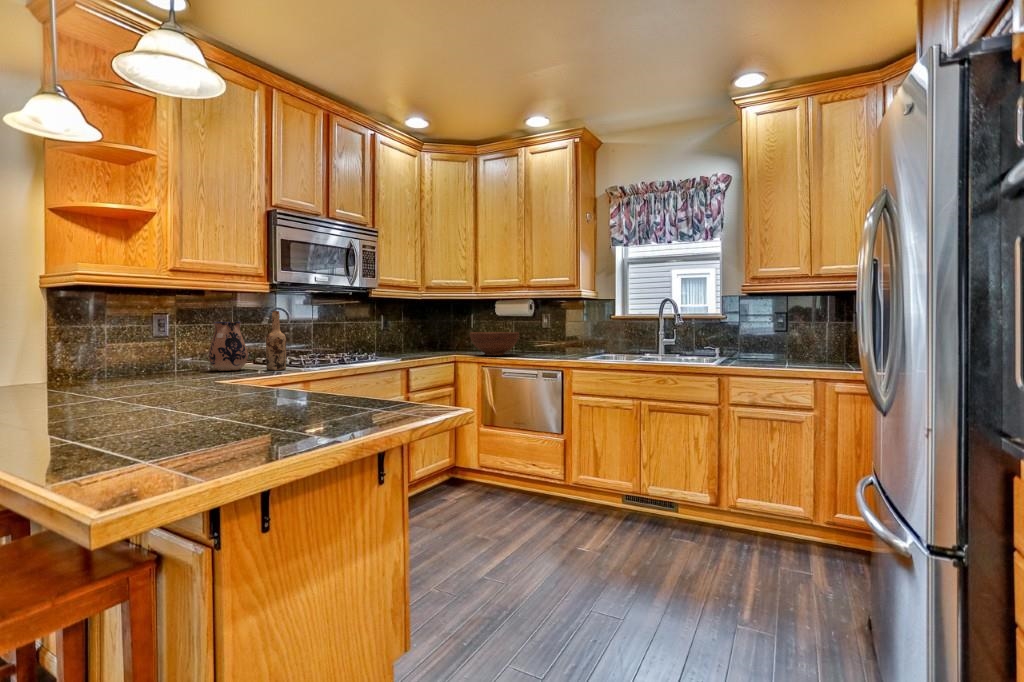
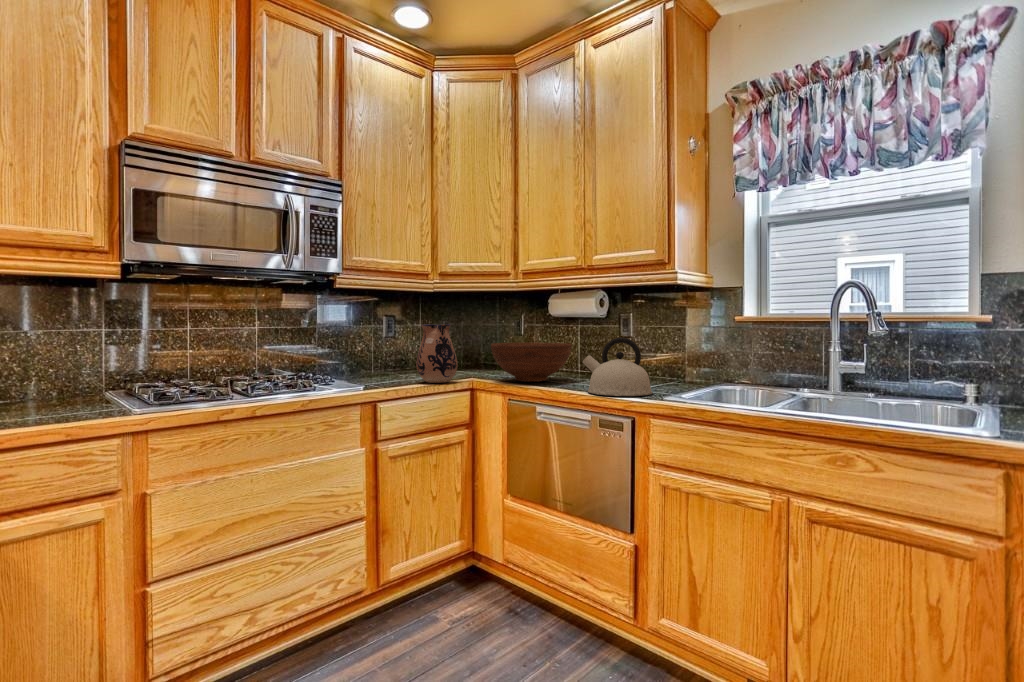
wine bottle: present [266,311,286,370] -> none [97,309,135,409]
ceramic pitcher: present [209,322,248,371] -> present [416,324,458,383]
kettle: none [533,328,572,359] -> present [583,337,652,396]

